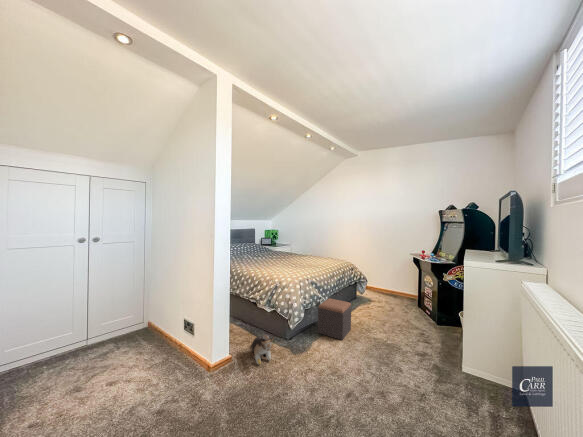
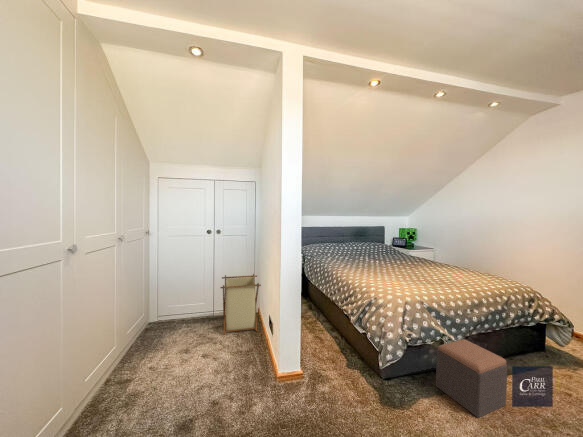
laundry basket: none [103,284,164,358] -> present [220,274,261,335]
plush toy: present [251,335,274,365] -> none [326,361,347,399]

